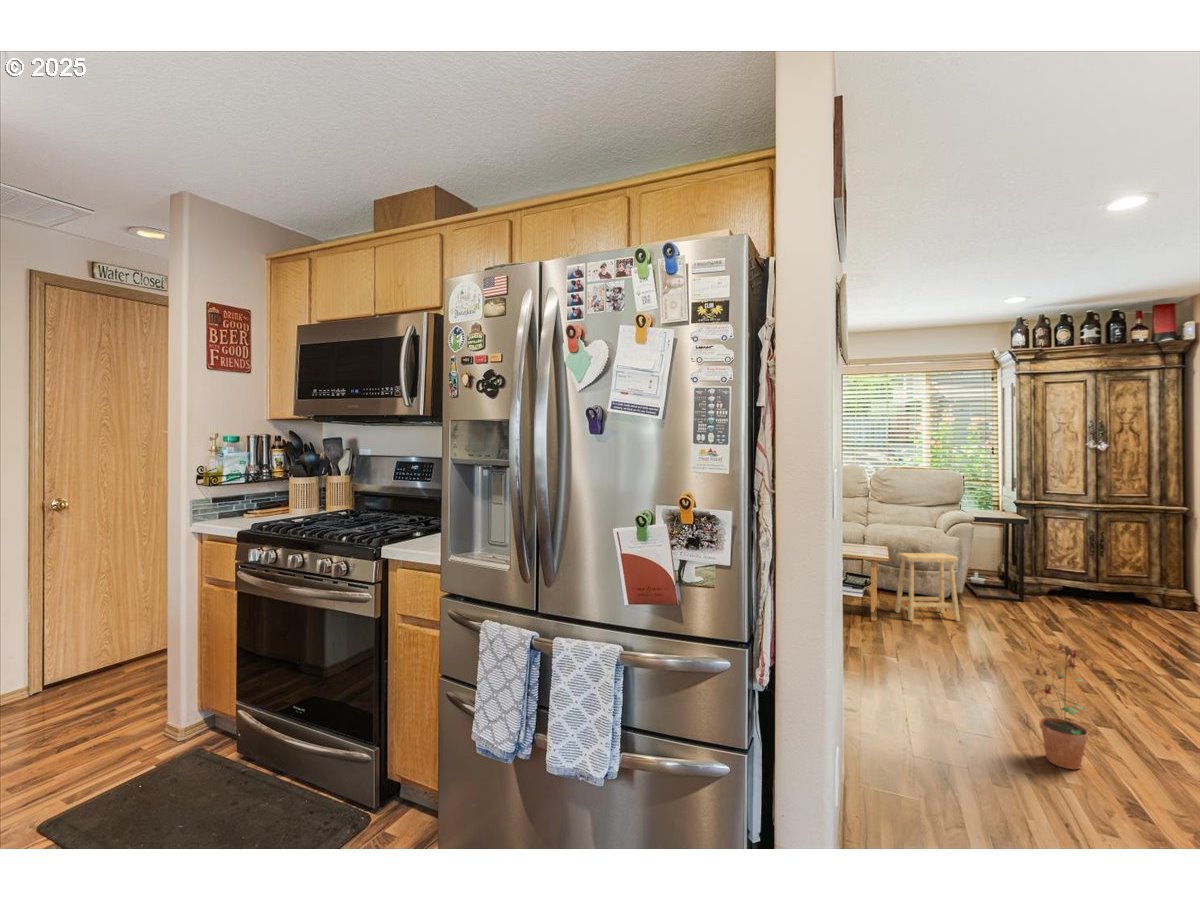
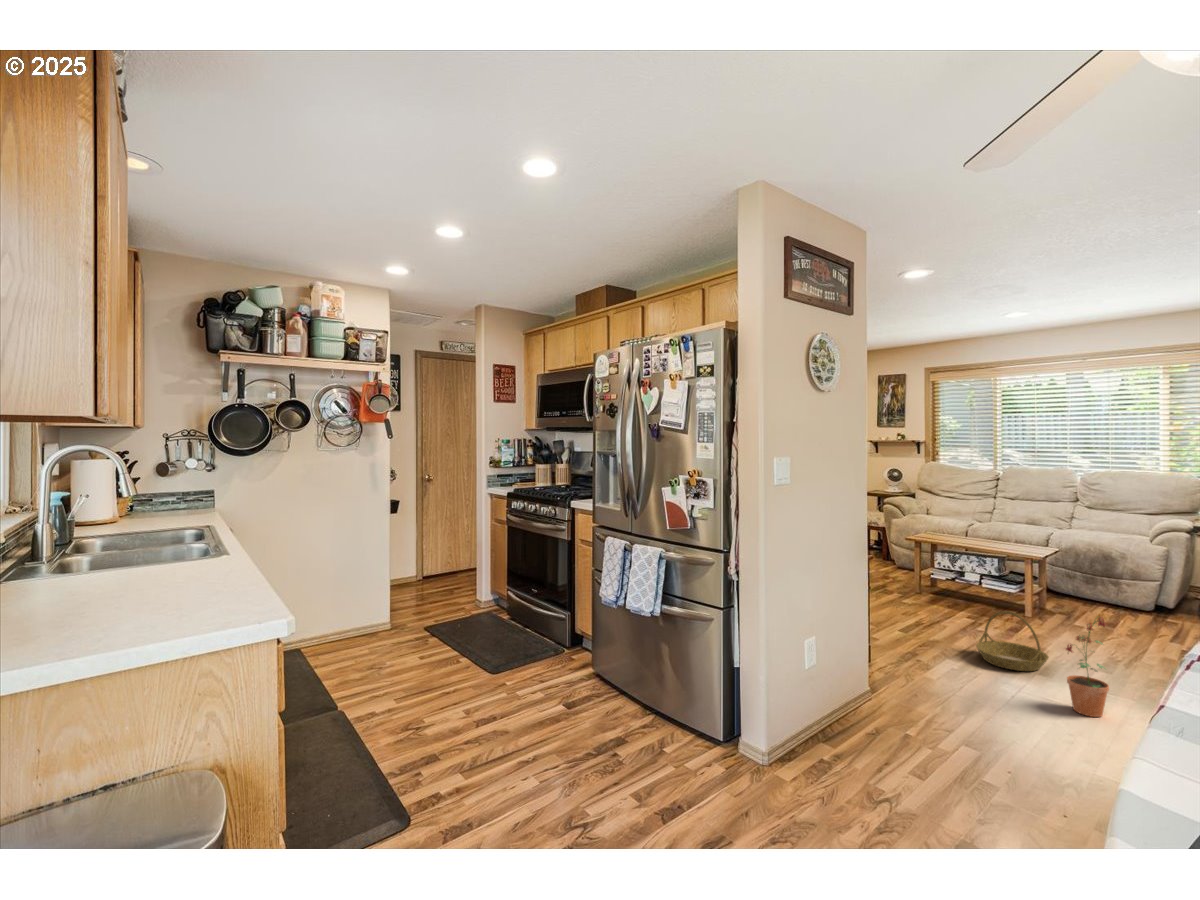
footstool: present [895,553,960,621] -> none [1066,552,1137,626]
basket: none [889,637,968,708] -> present [976,611,1049,671]

